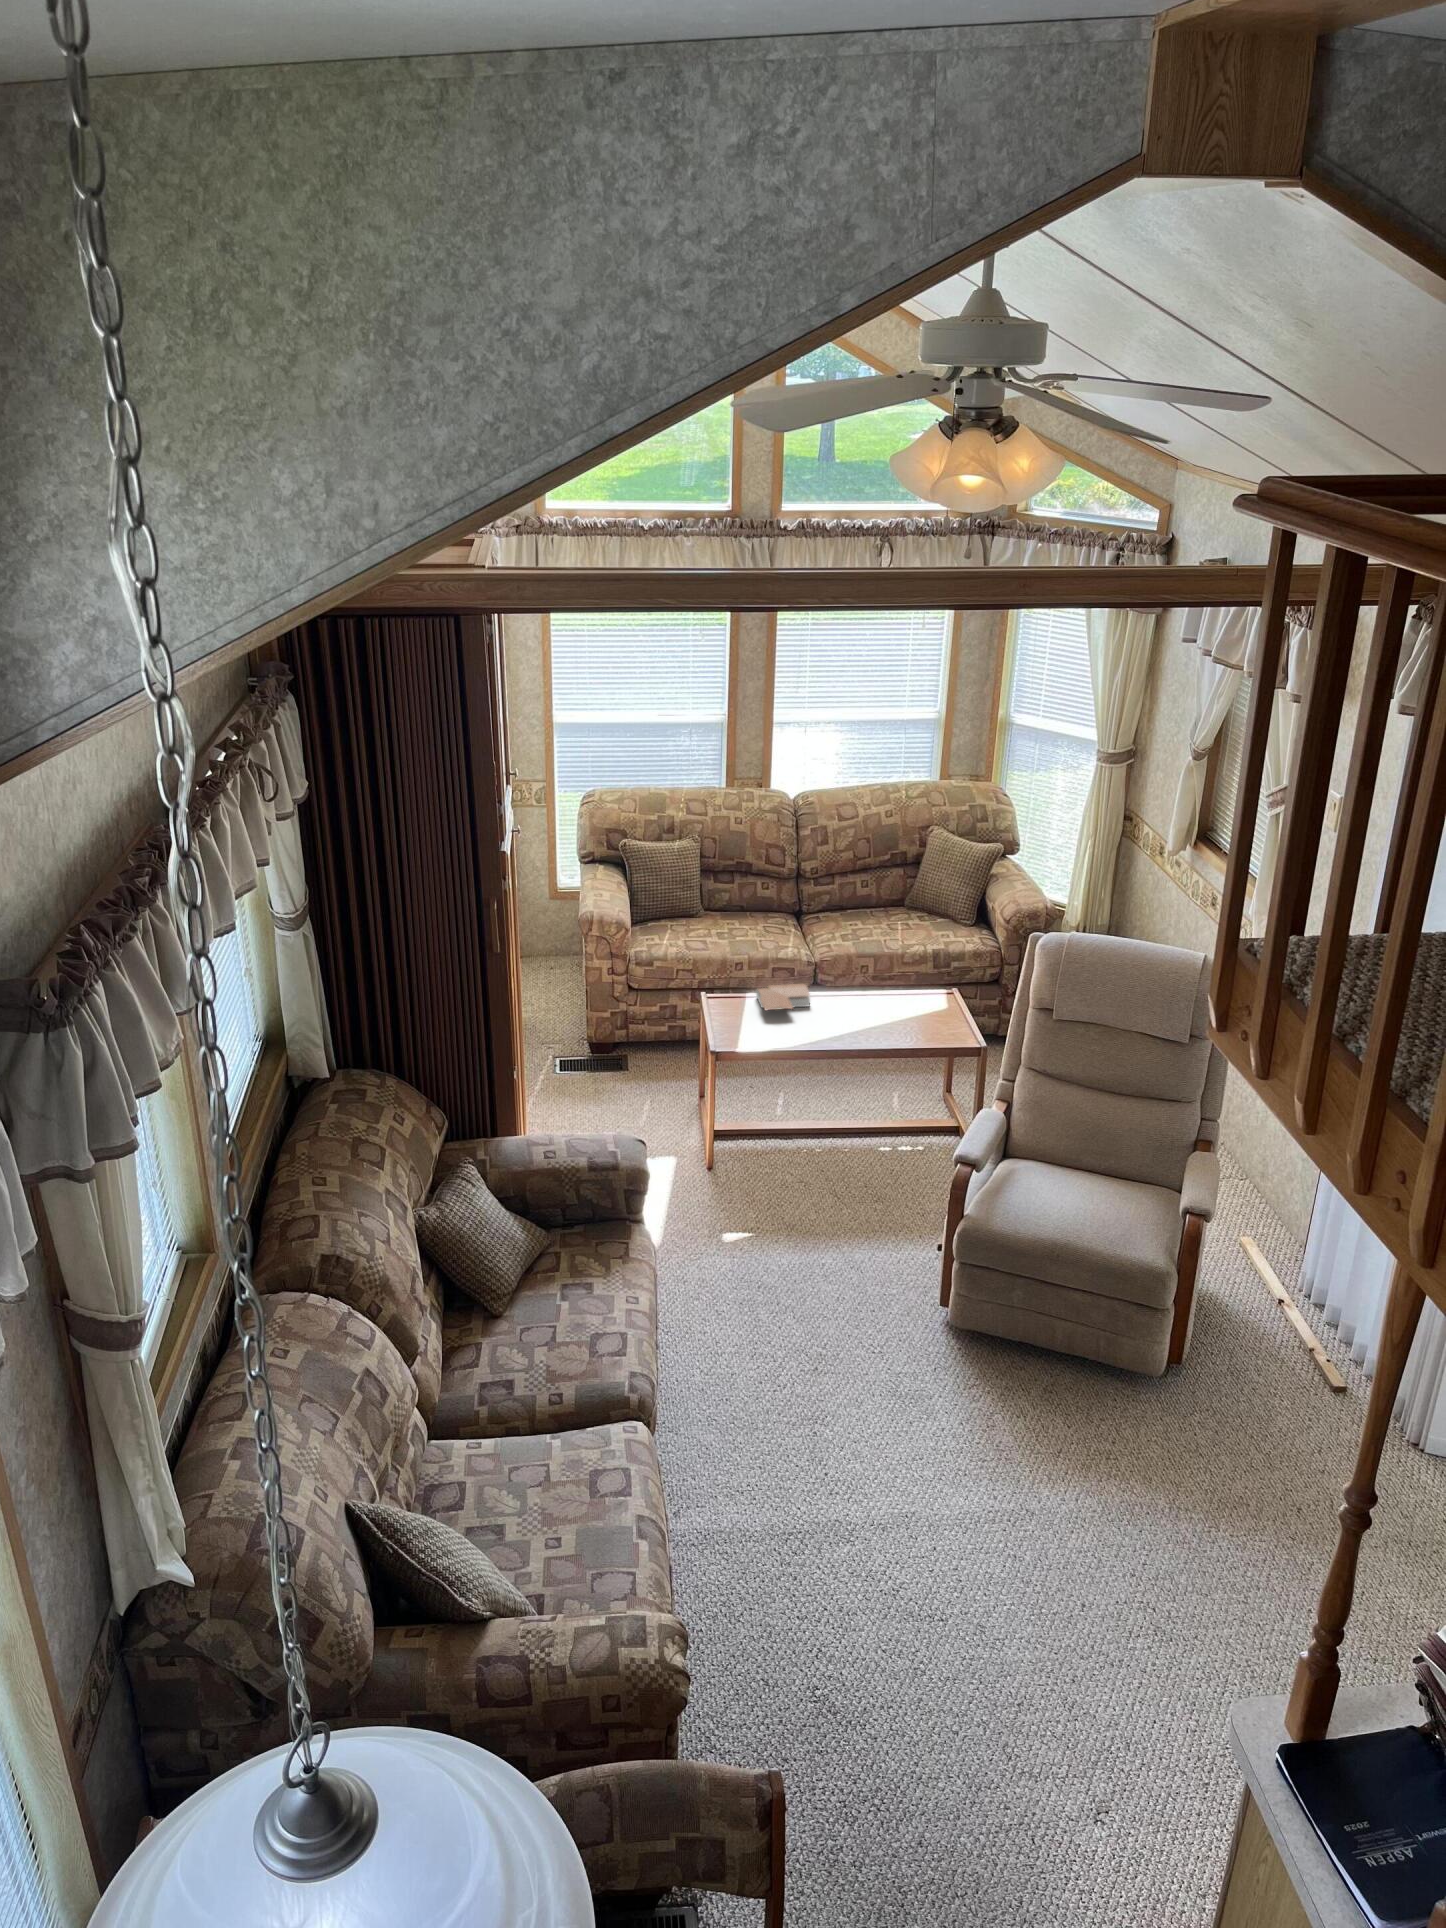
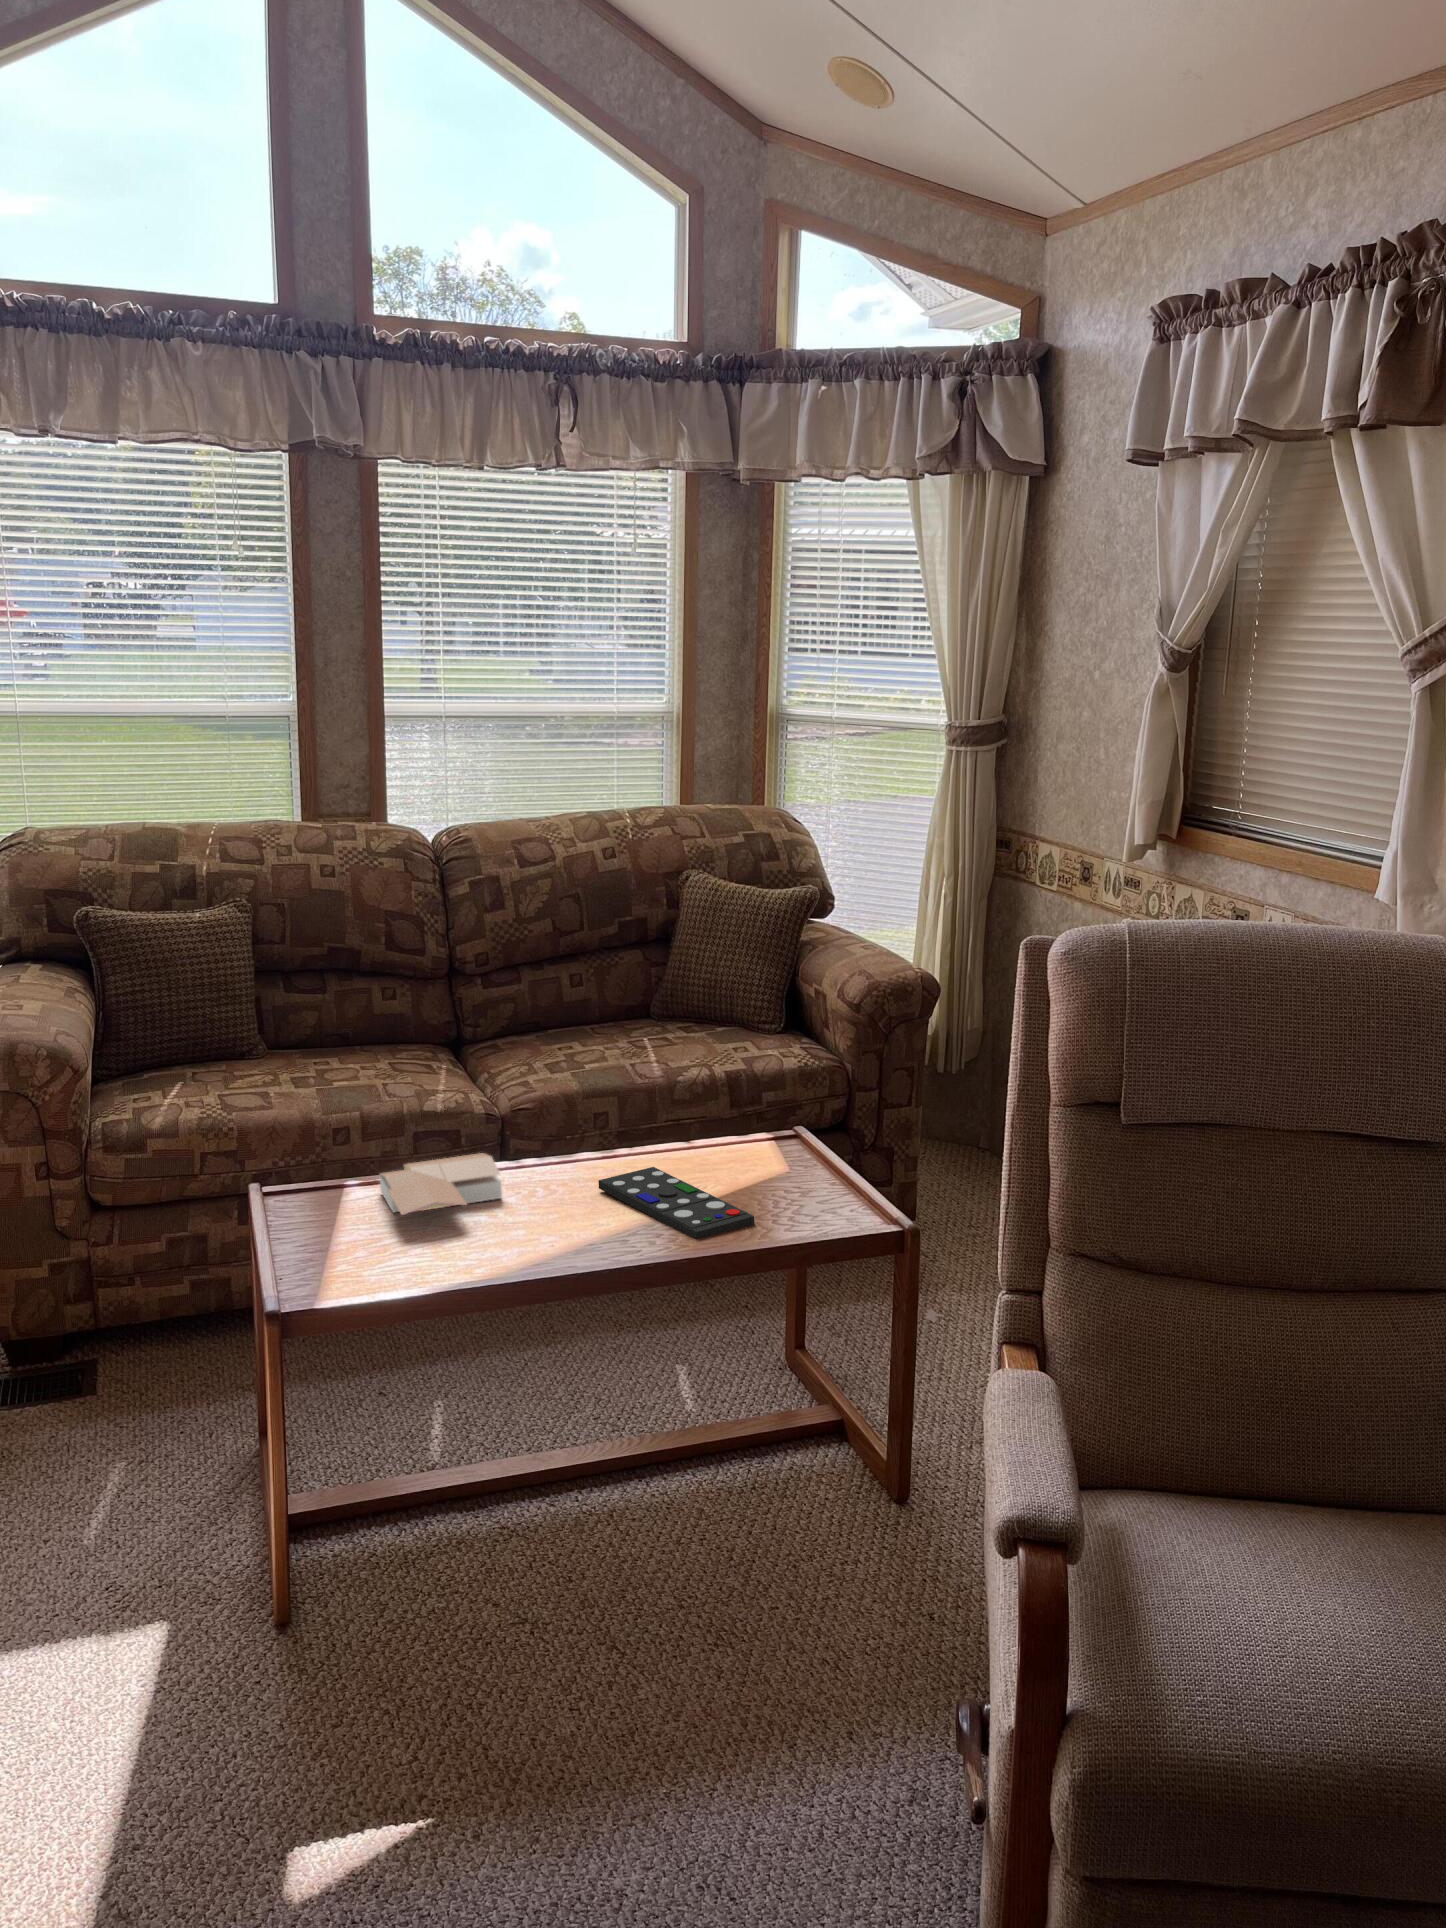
remote control: none [855,999,920,1037] -> present [598,1167,754,1239]

